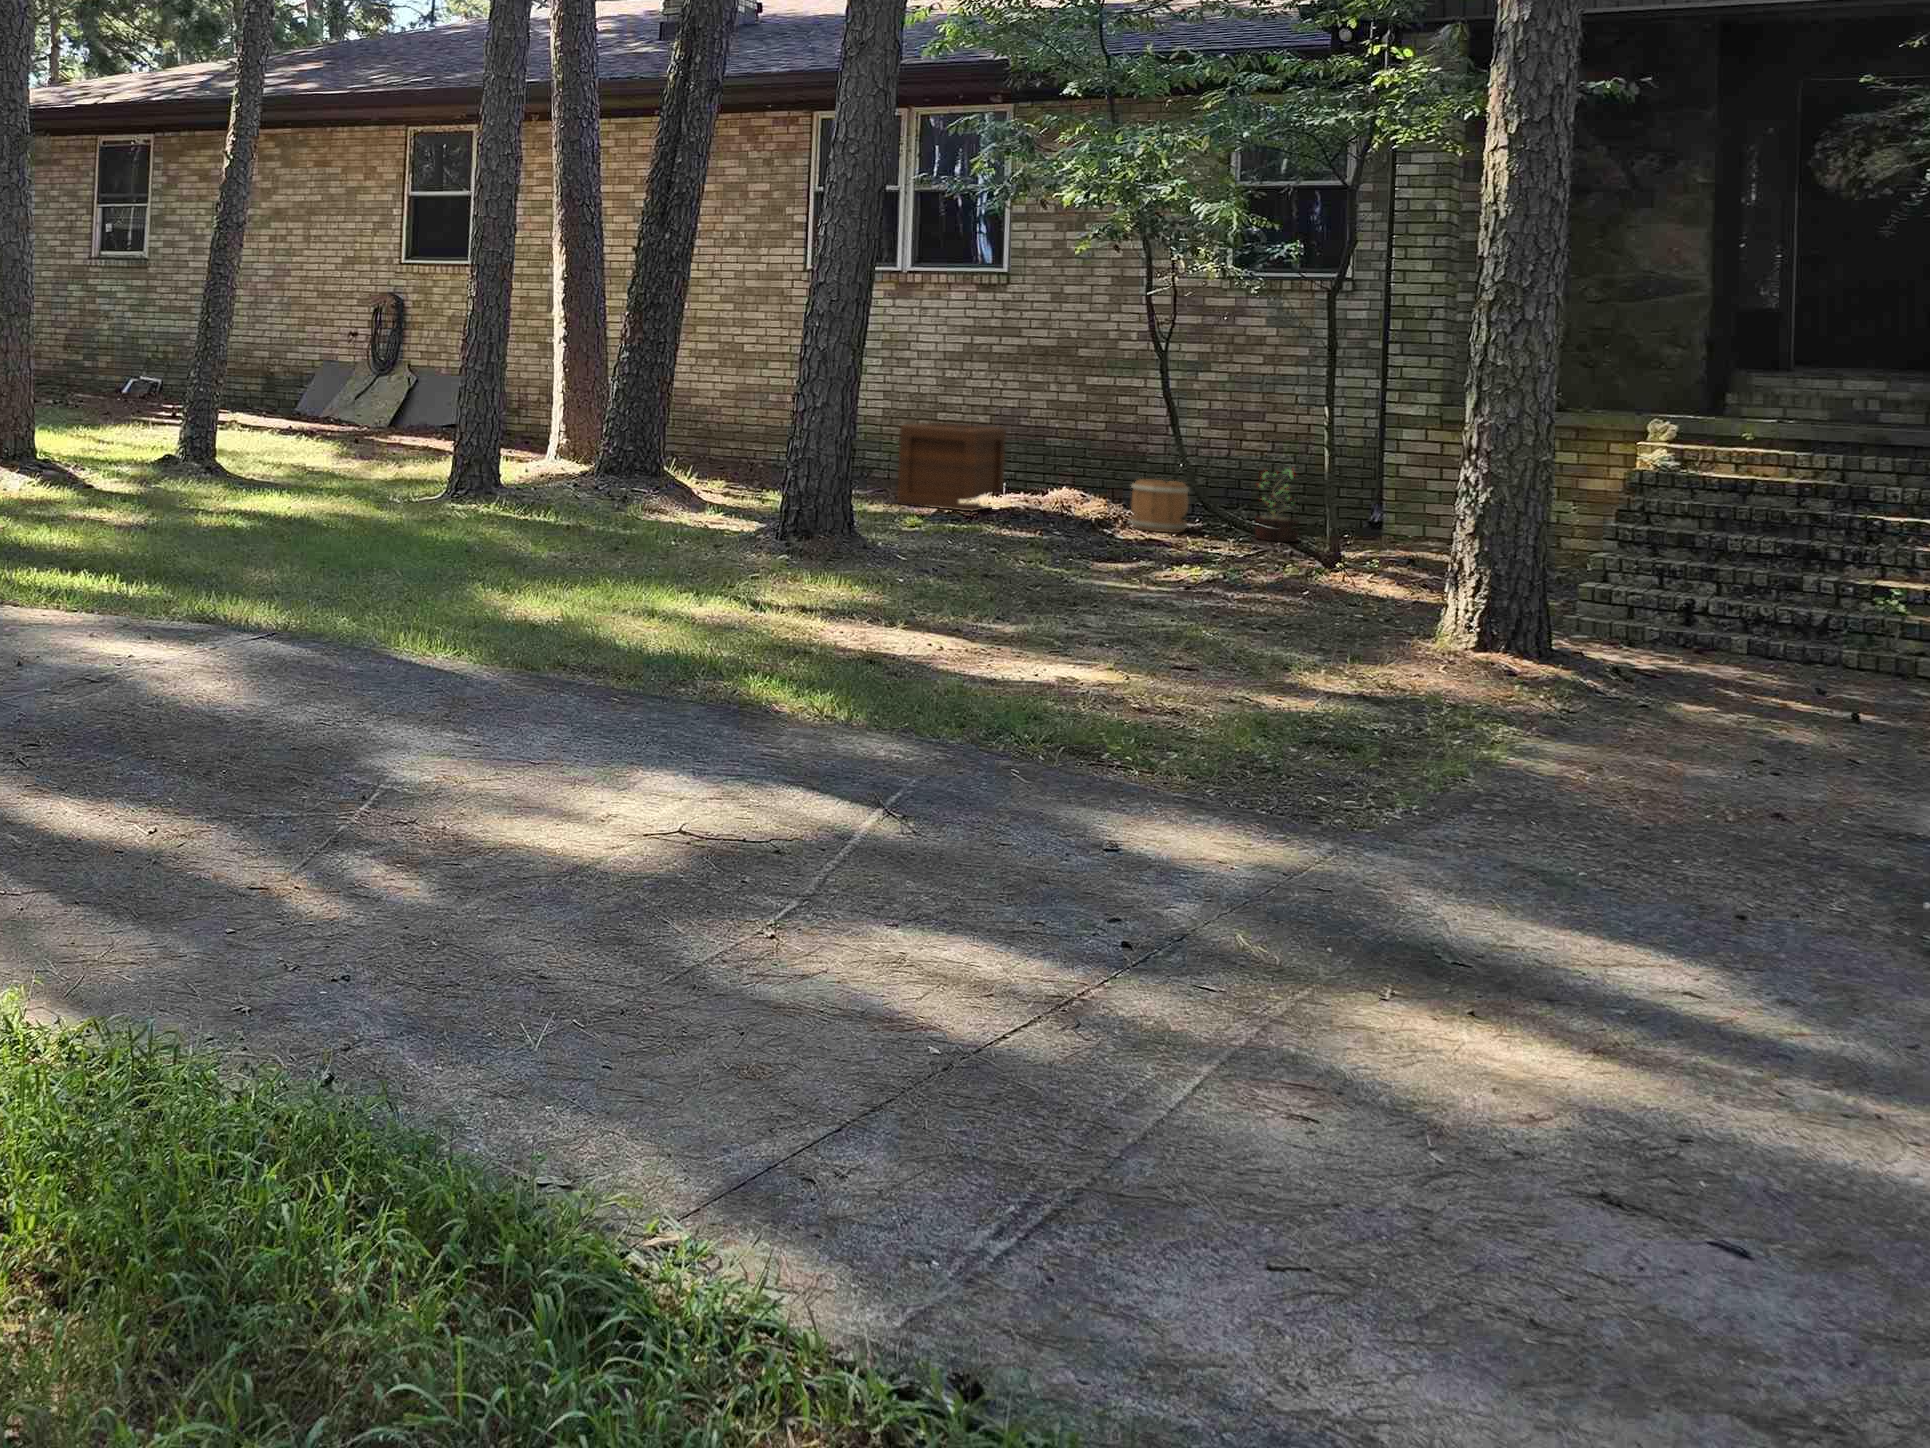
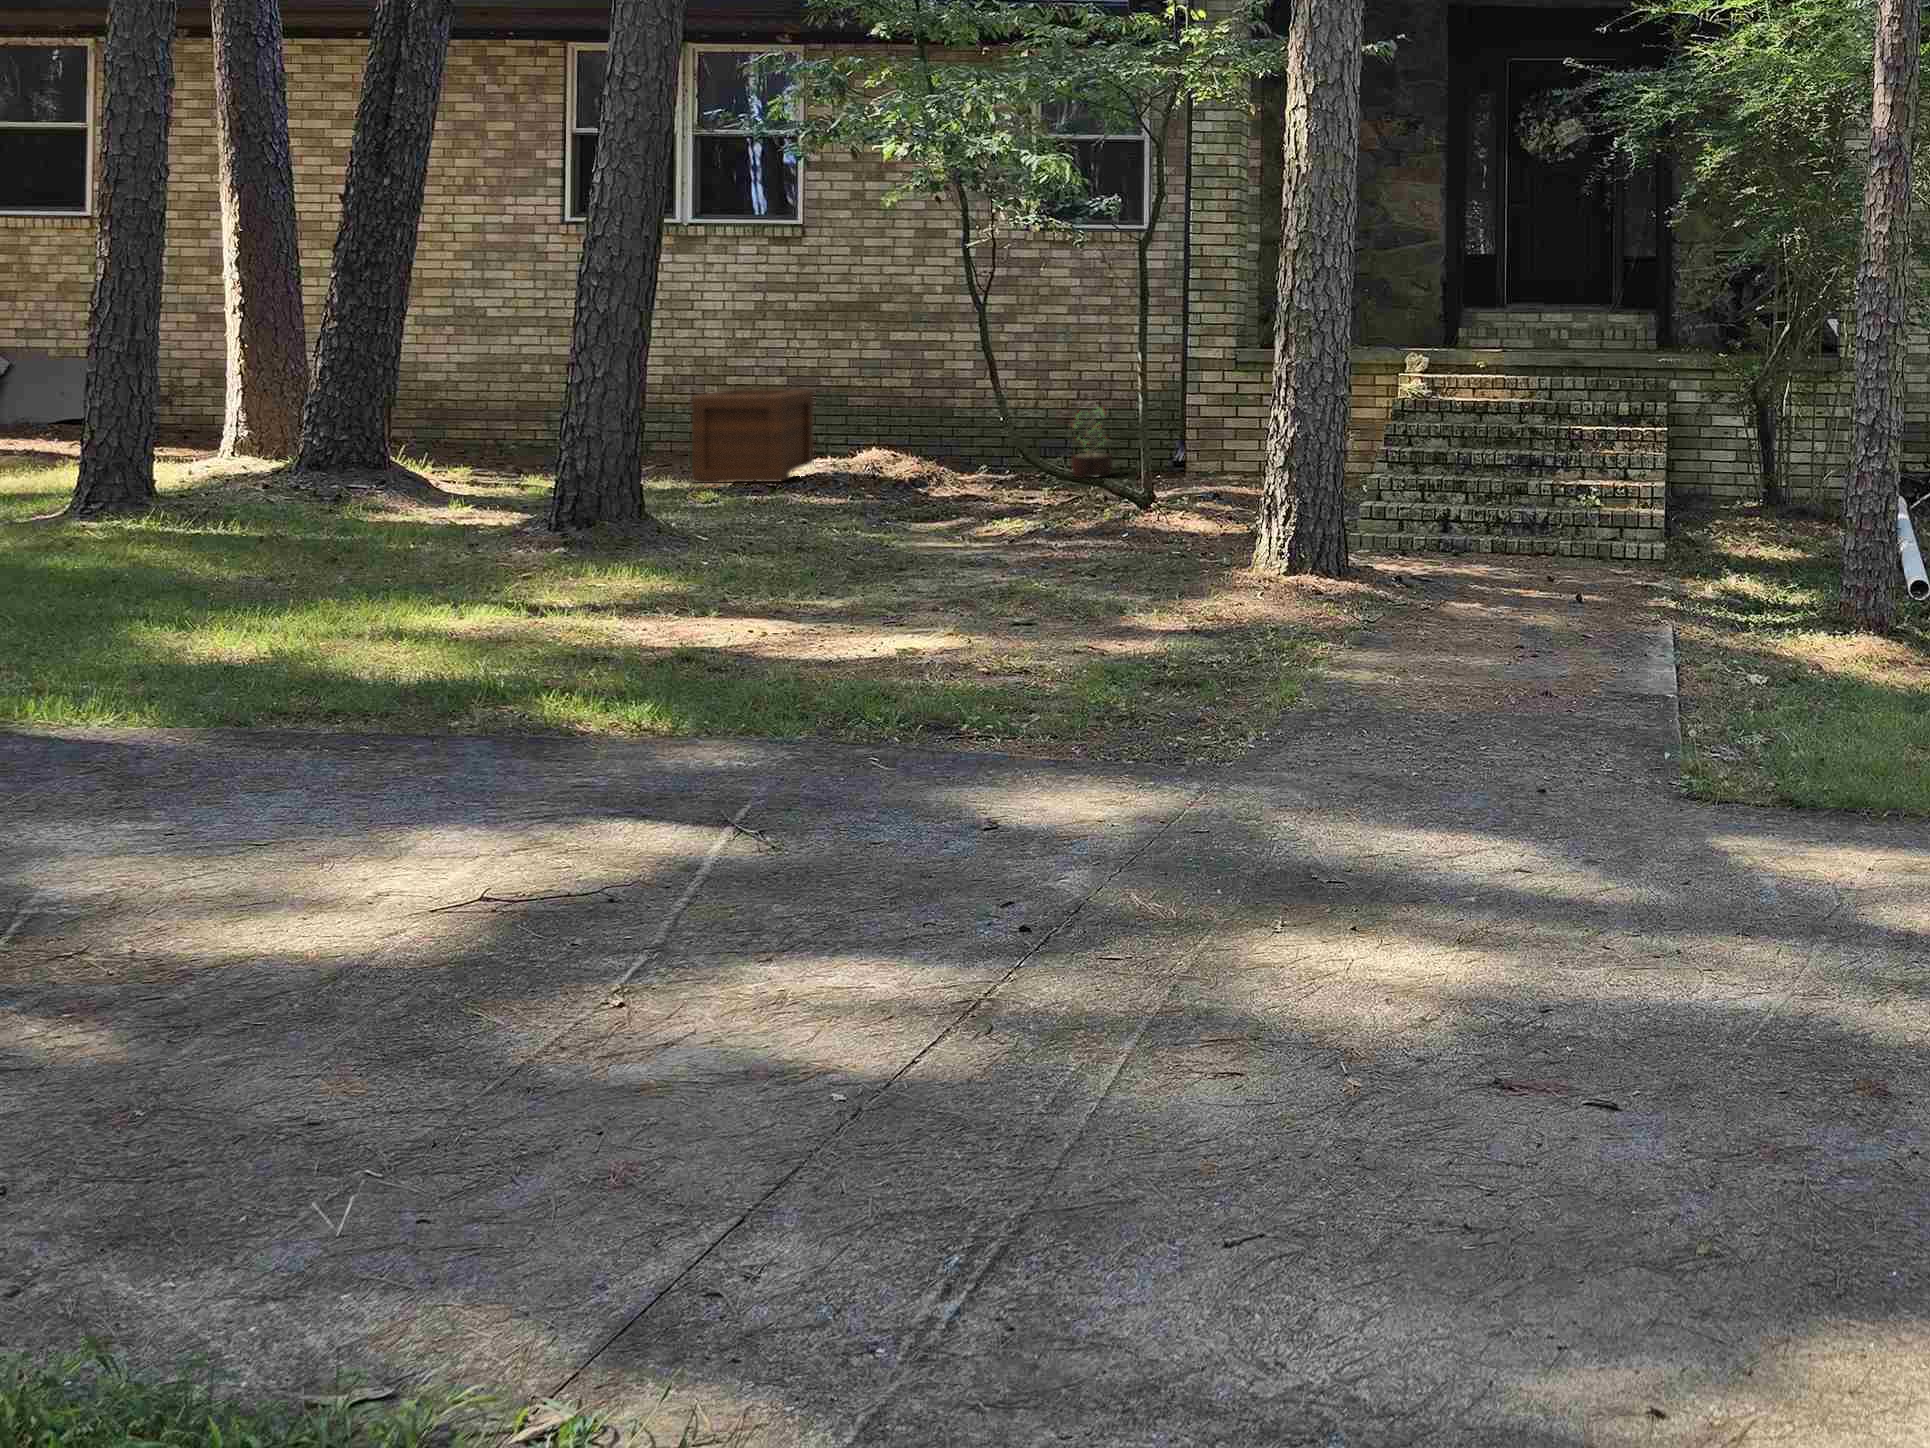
bucket: present [1130,479,1189,533] -> none [949,429,1008,482]

